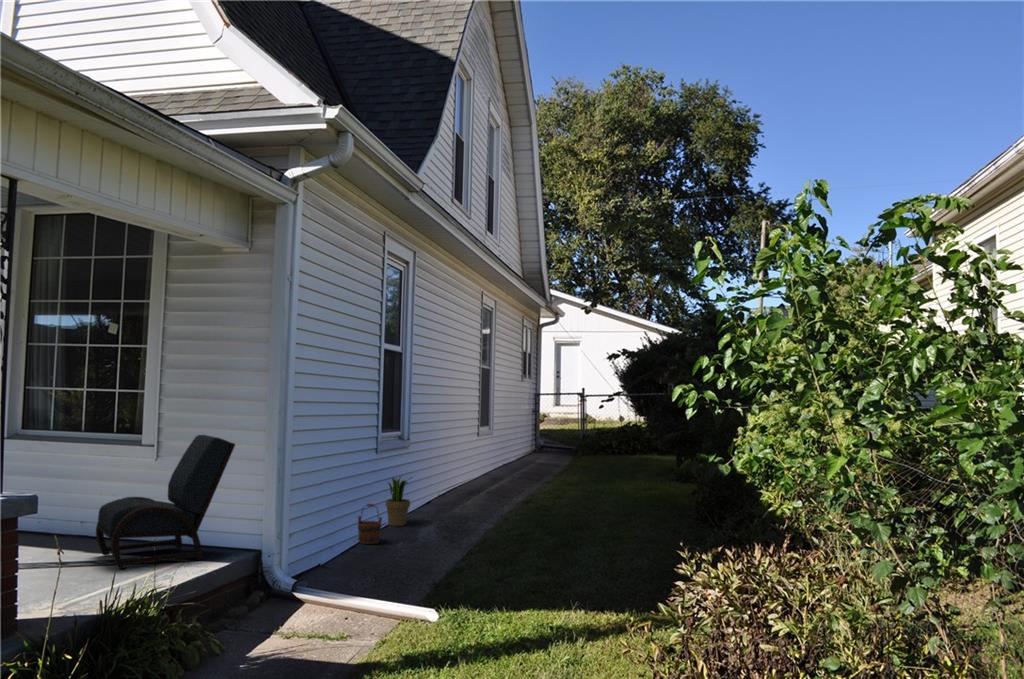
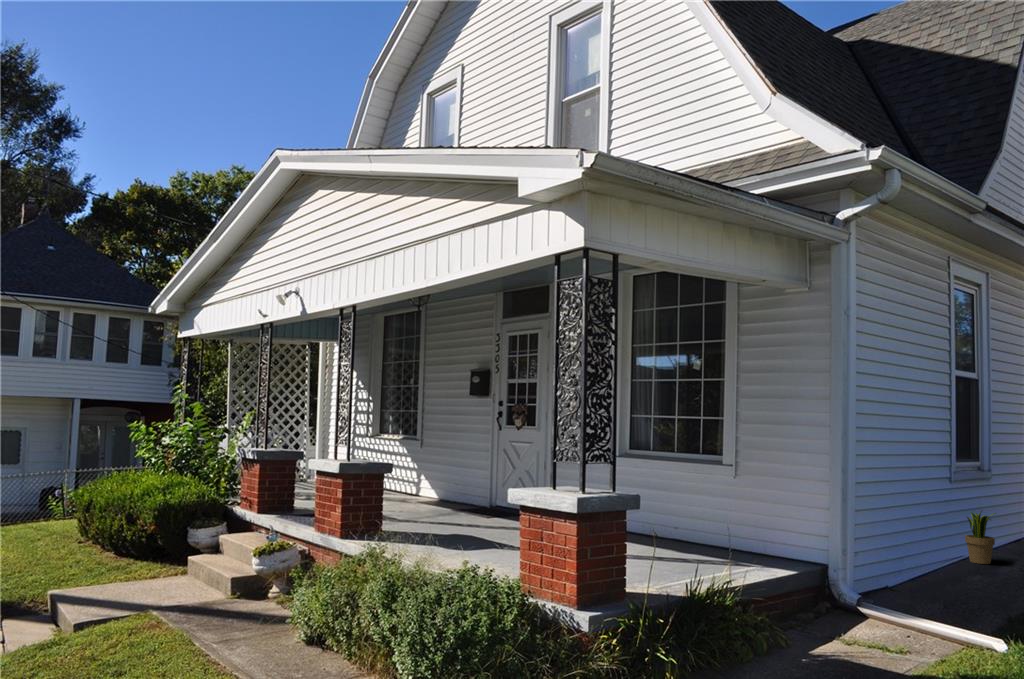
lounge chair: present [96,435,235,569] -> none [689,455,801,567]
wooden bucket: present [358,504,382,544] -> none [932,535,960,577]

